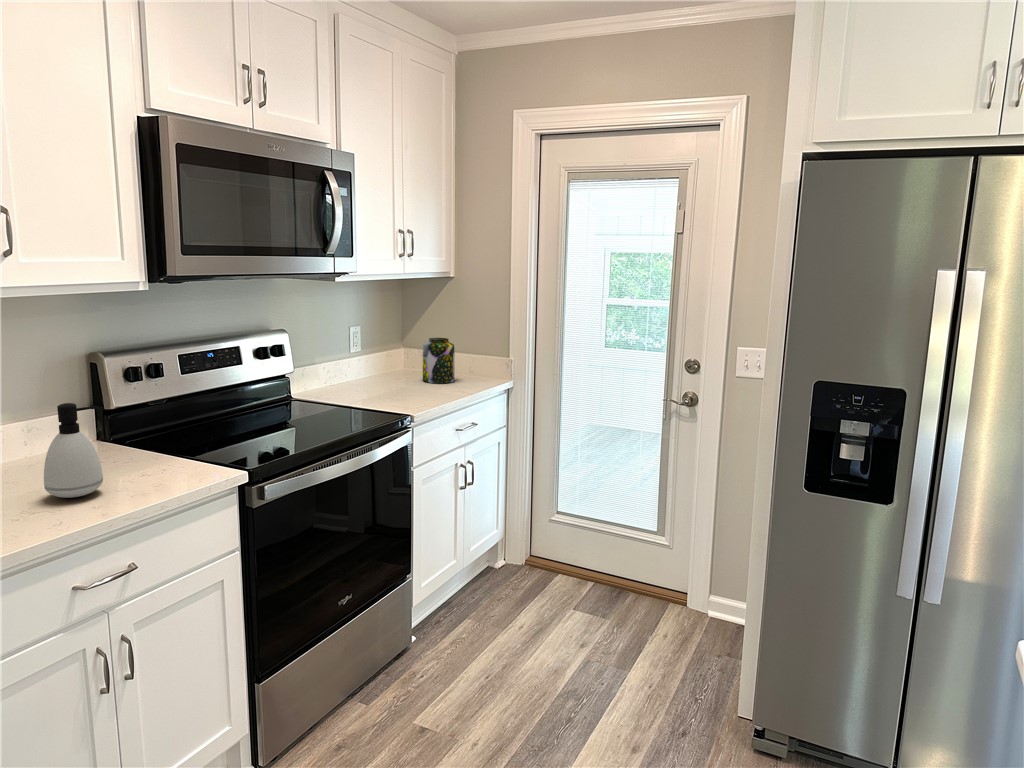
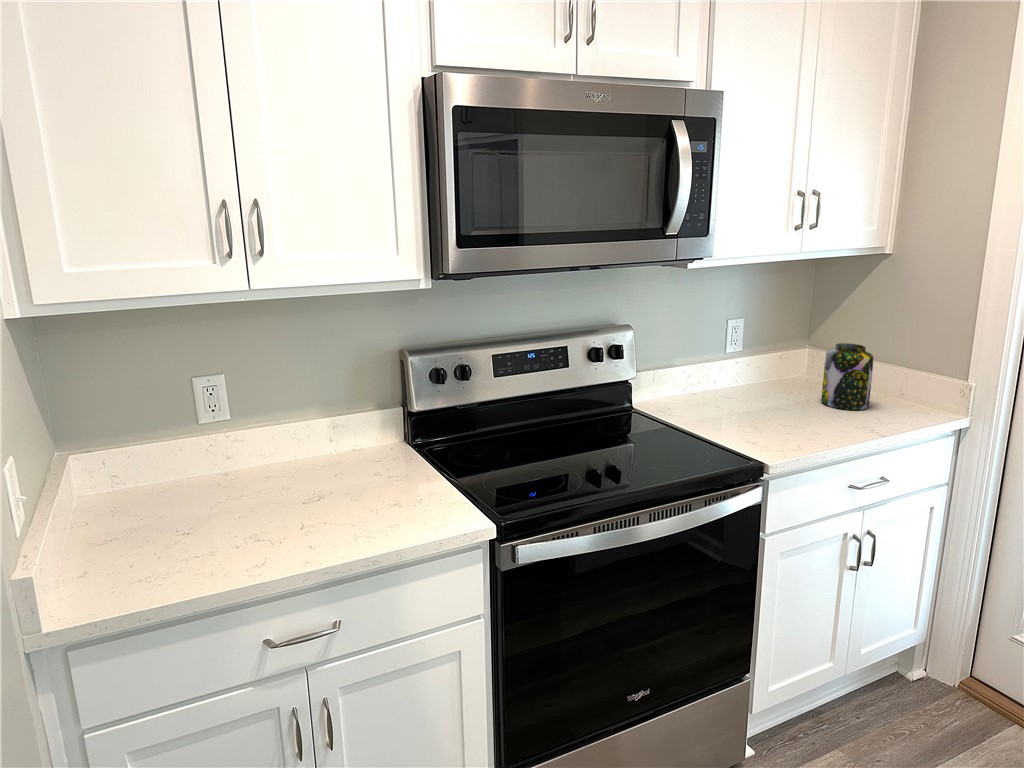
soap dispenser: present [44,403,103,498] -> none [280,421,338,527]

